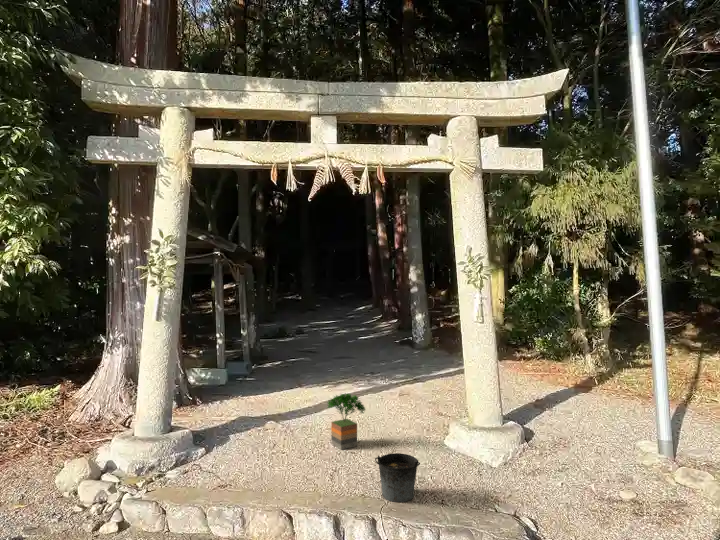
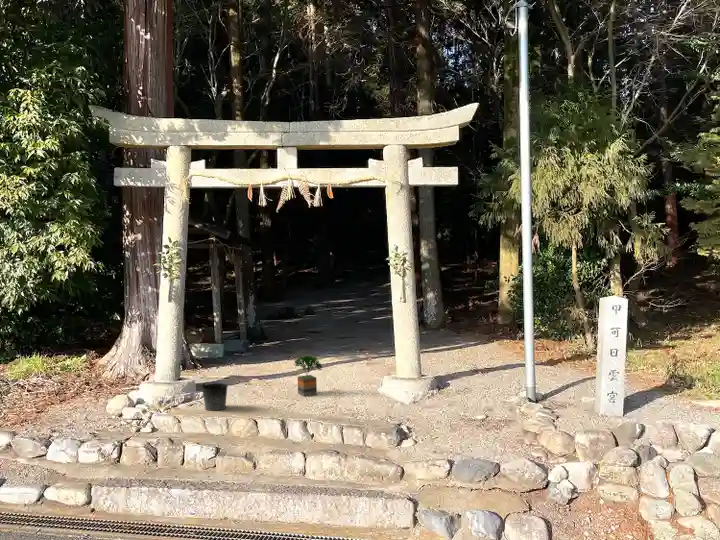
bucket: present [375,453,420,502] -> present [201,383,228,411]

